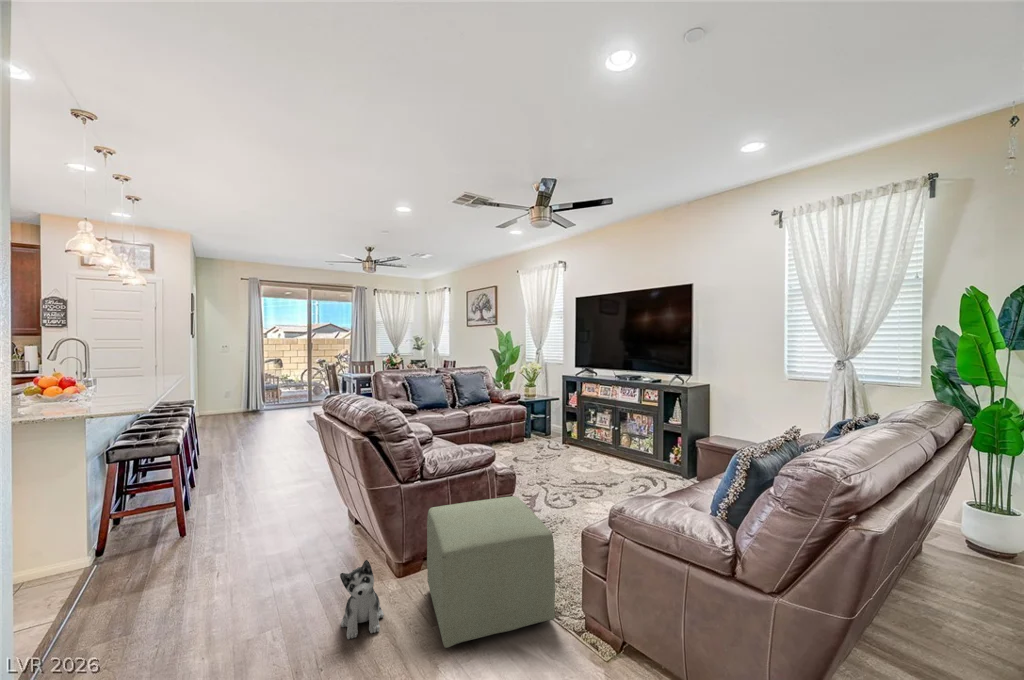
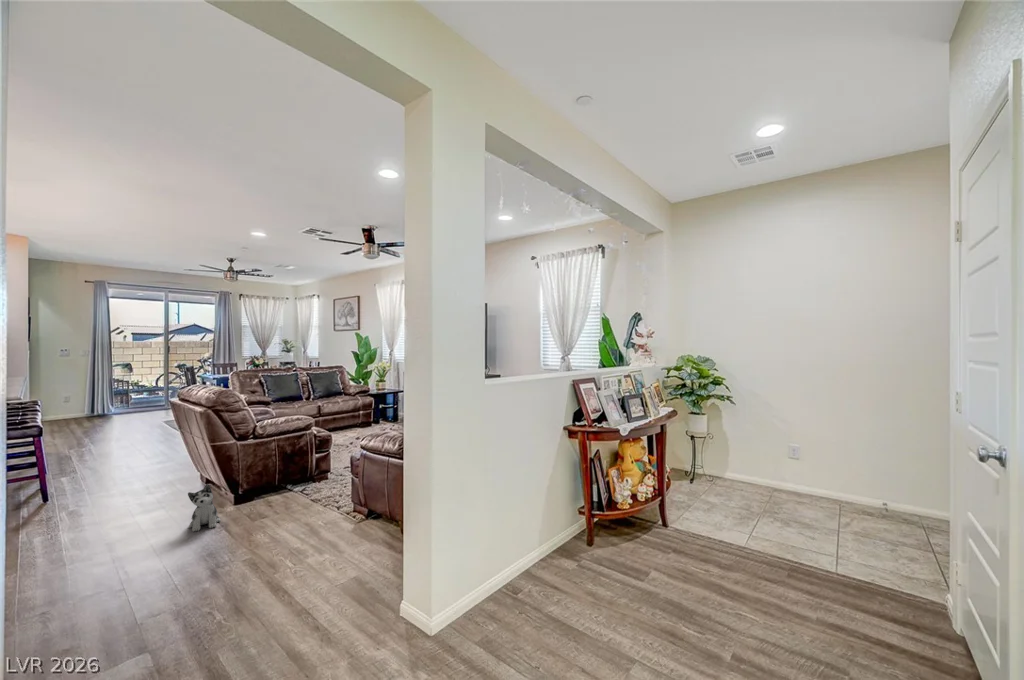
ottoman: present [427,496,555,648] -> none [256,446,335,526]

